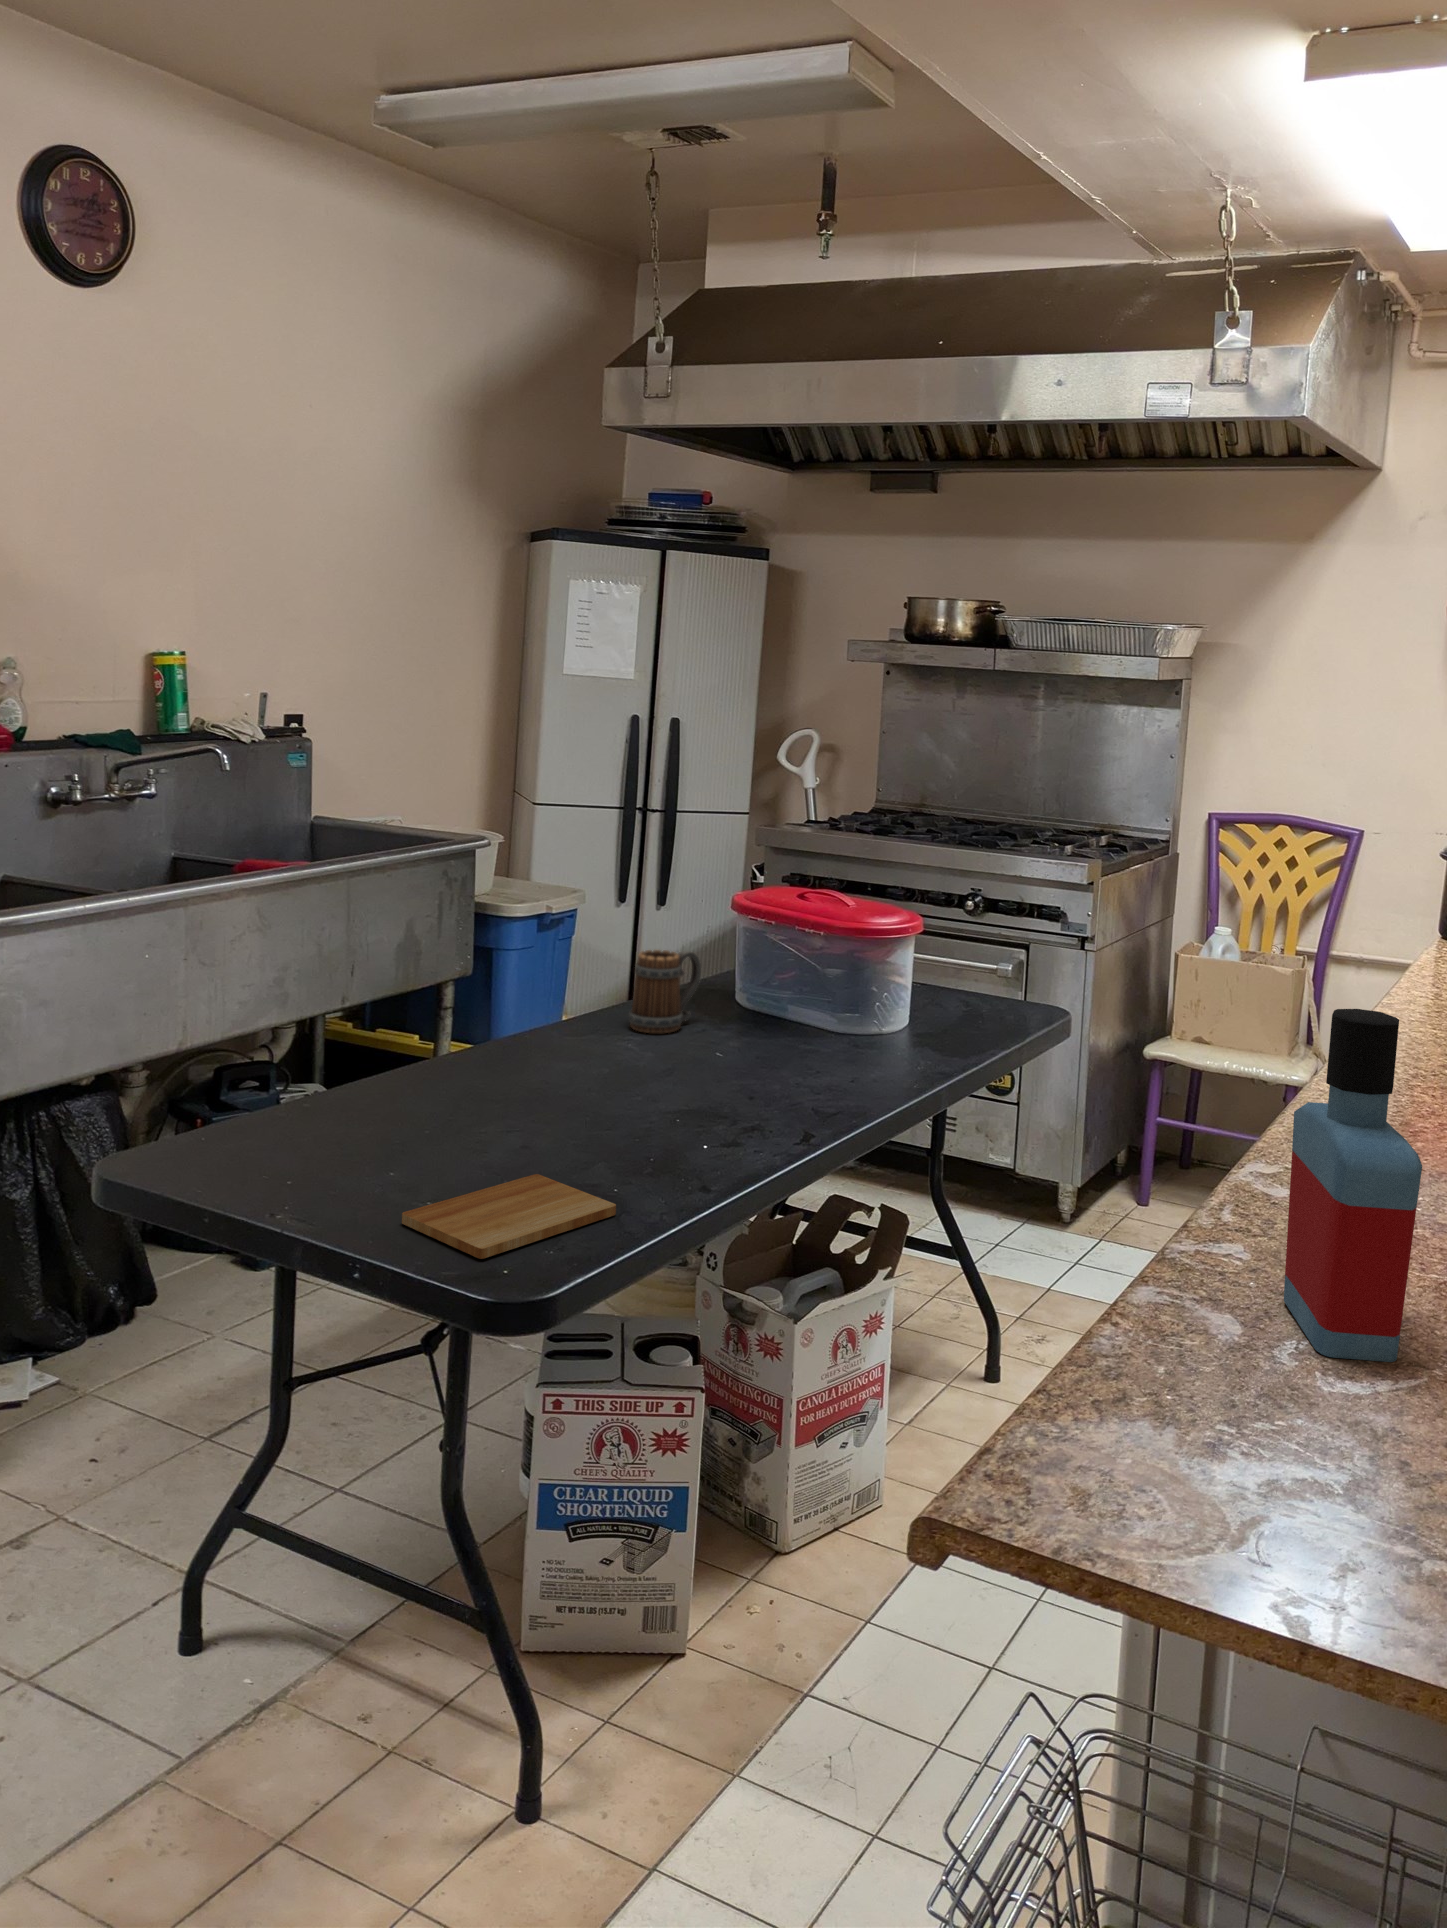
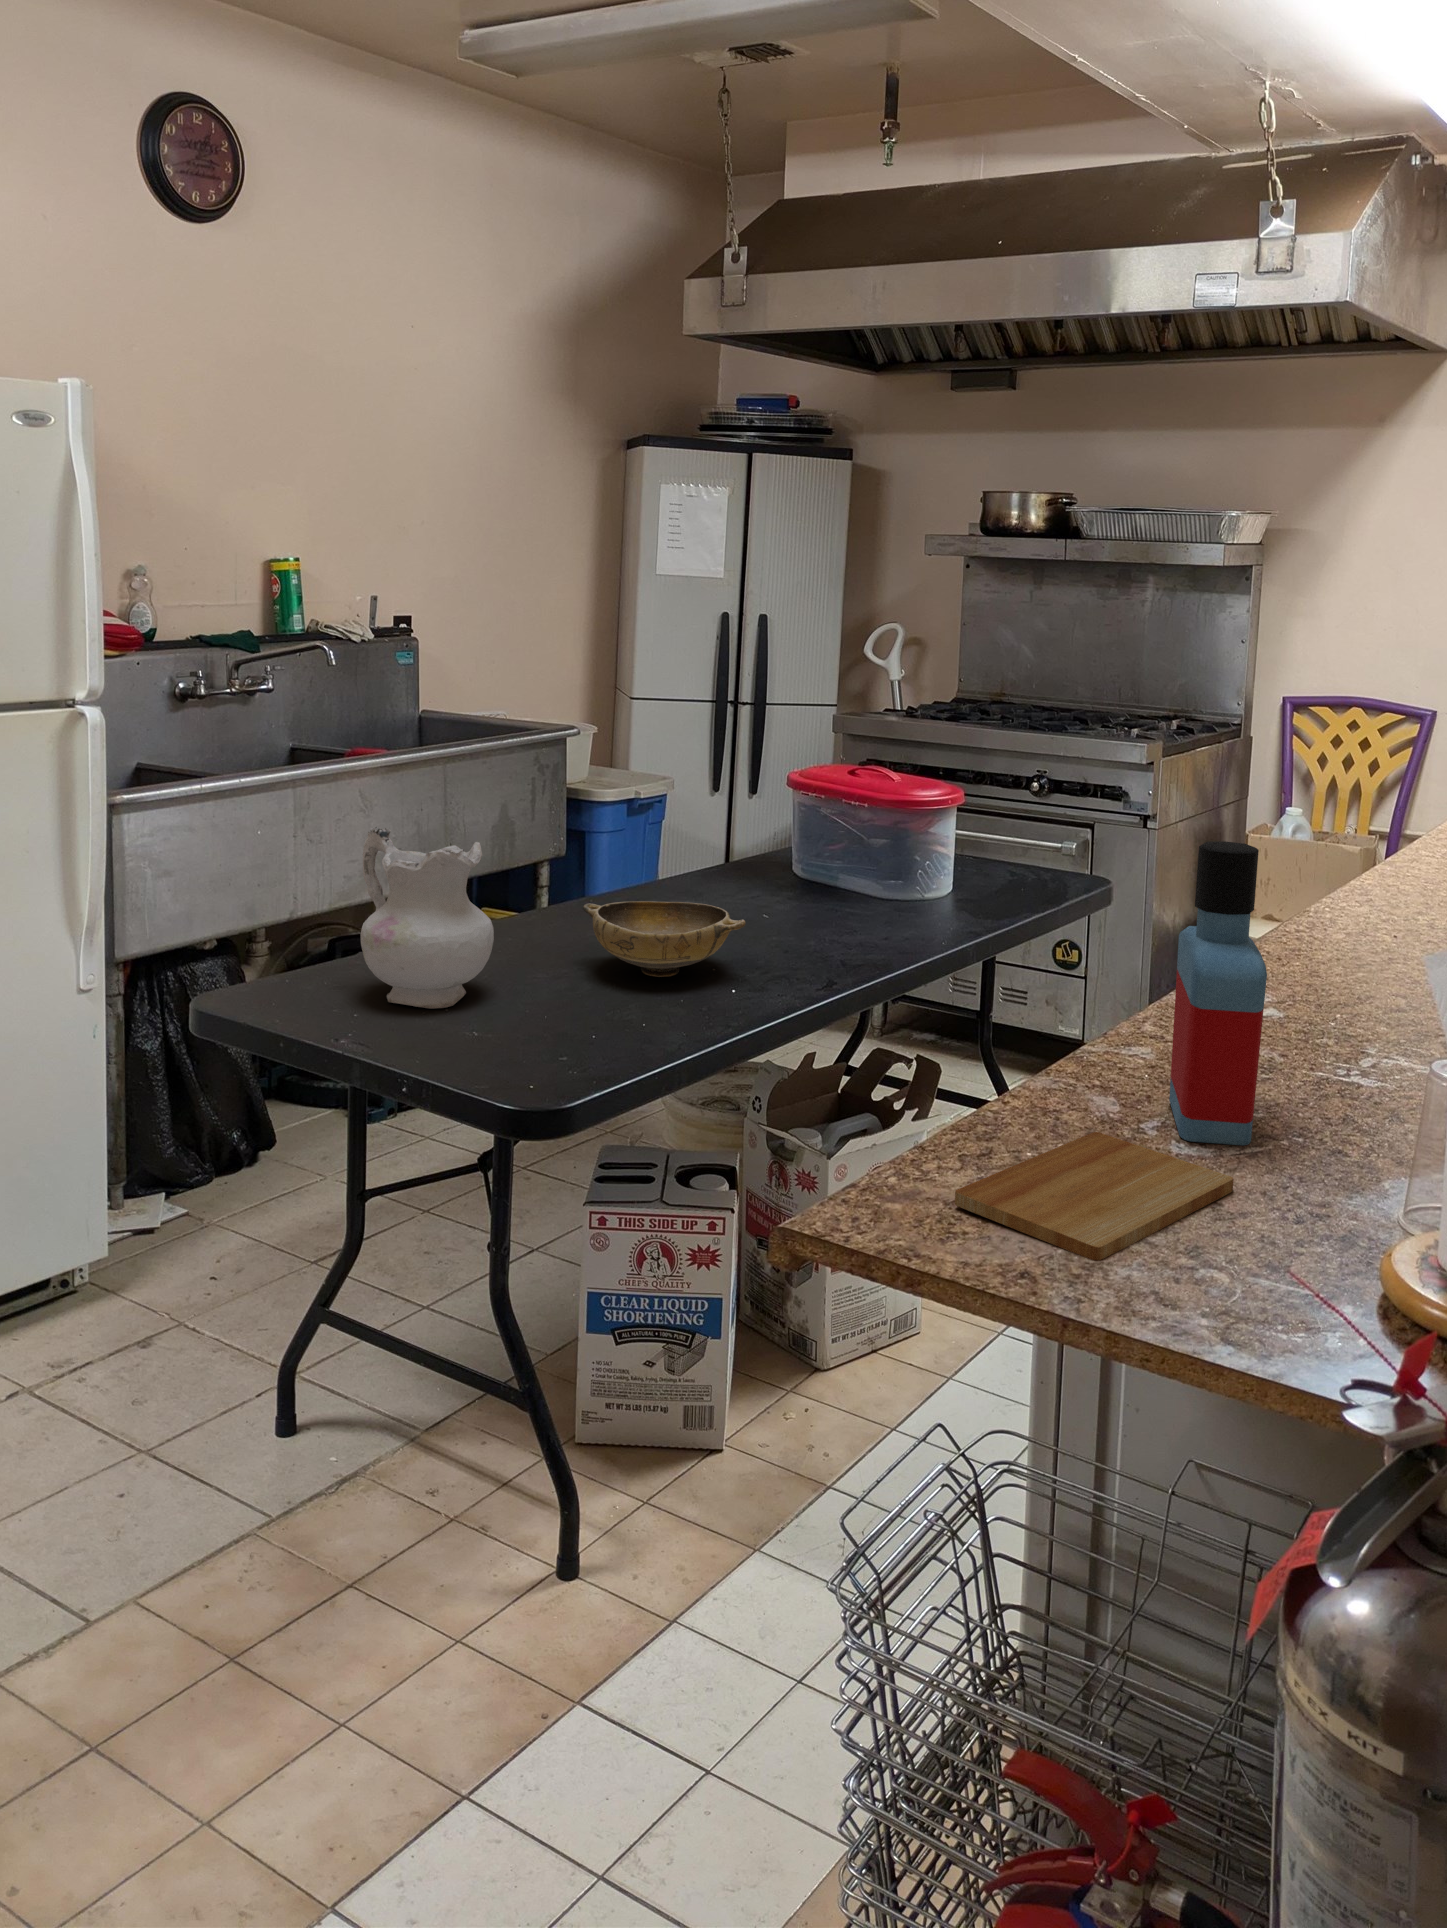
mug: present [629,950,701,1033] -> none [681,824,749,900]
ceramic pitcher: none [303,961,452,1168] -> present [361,827,494,1008]
bowl: none [542,1041,726,1127] -> present [583,901,746,977]
cutting board: present [402,1174,616,1259] -> present [955,1132,1234,1260]

